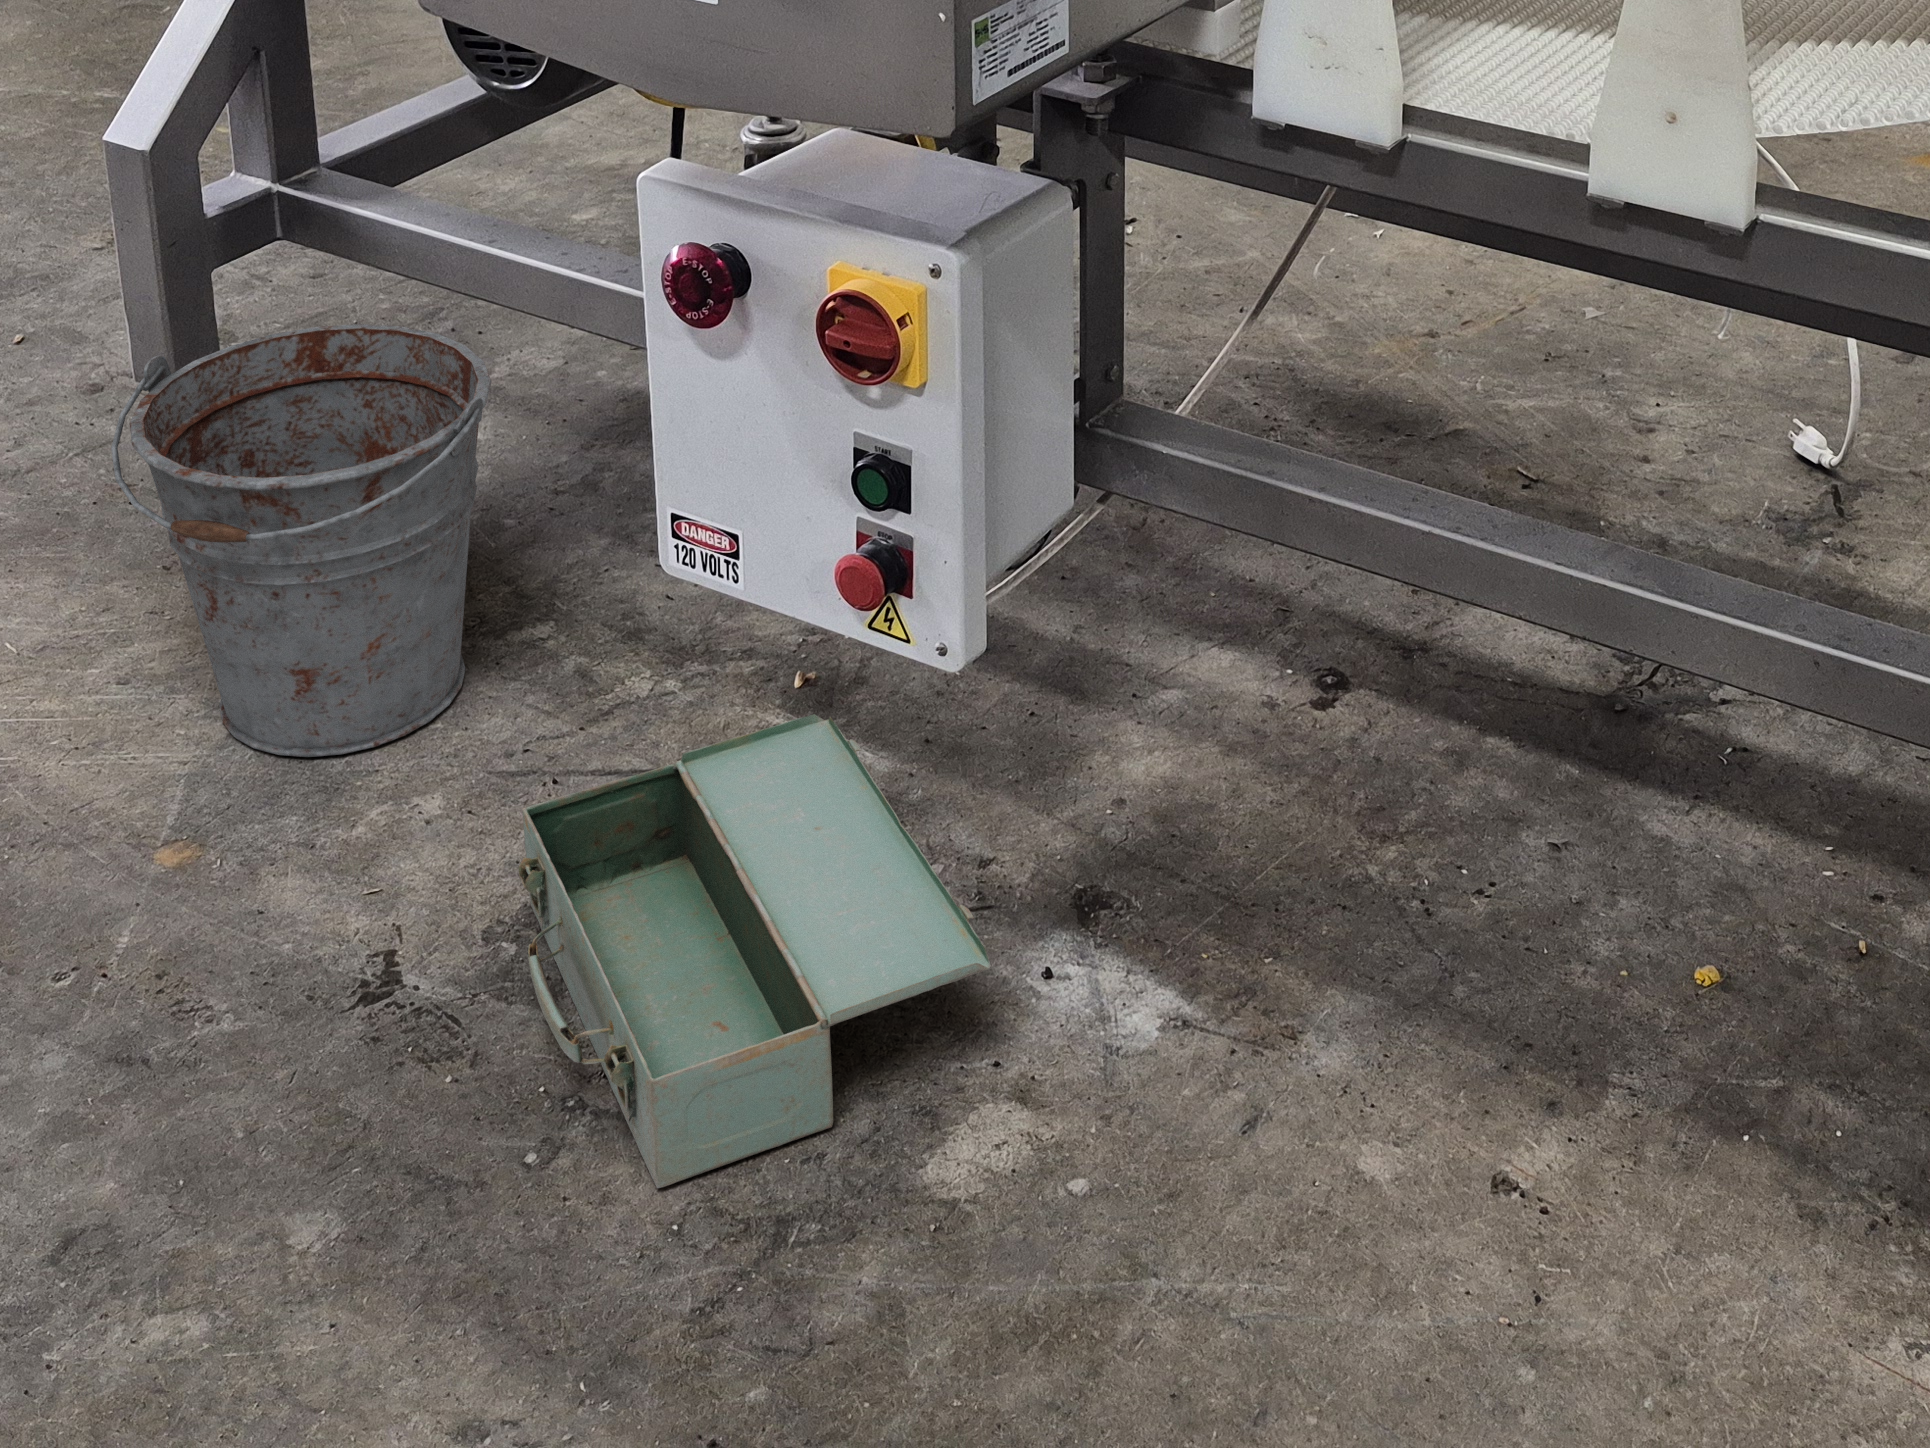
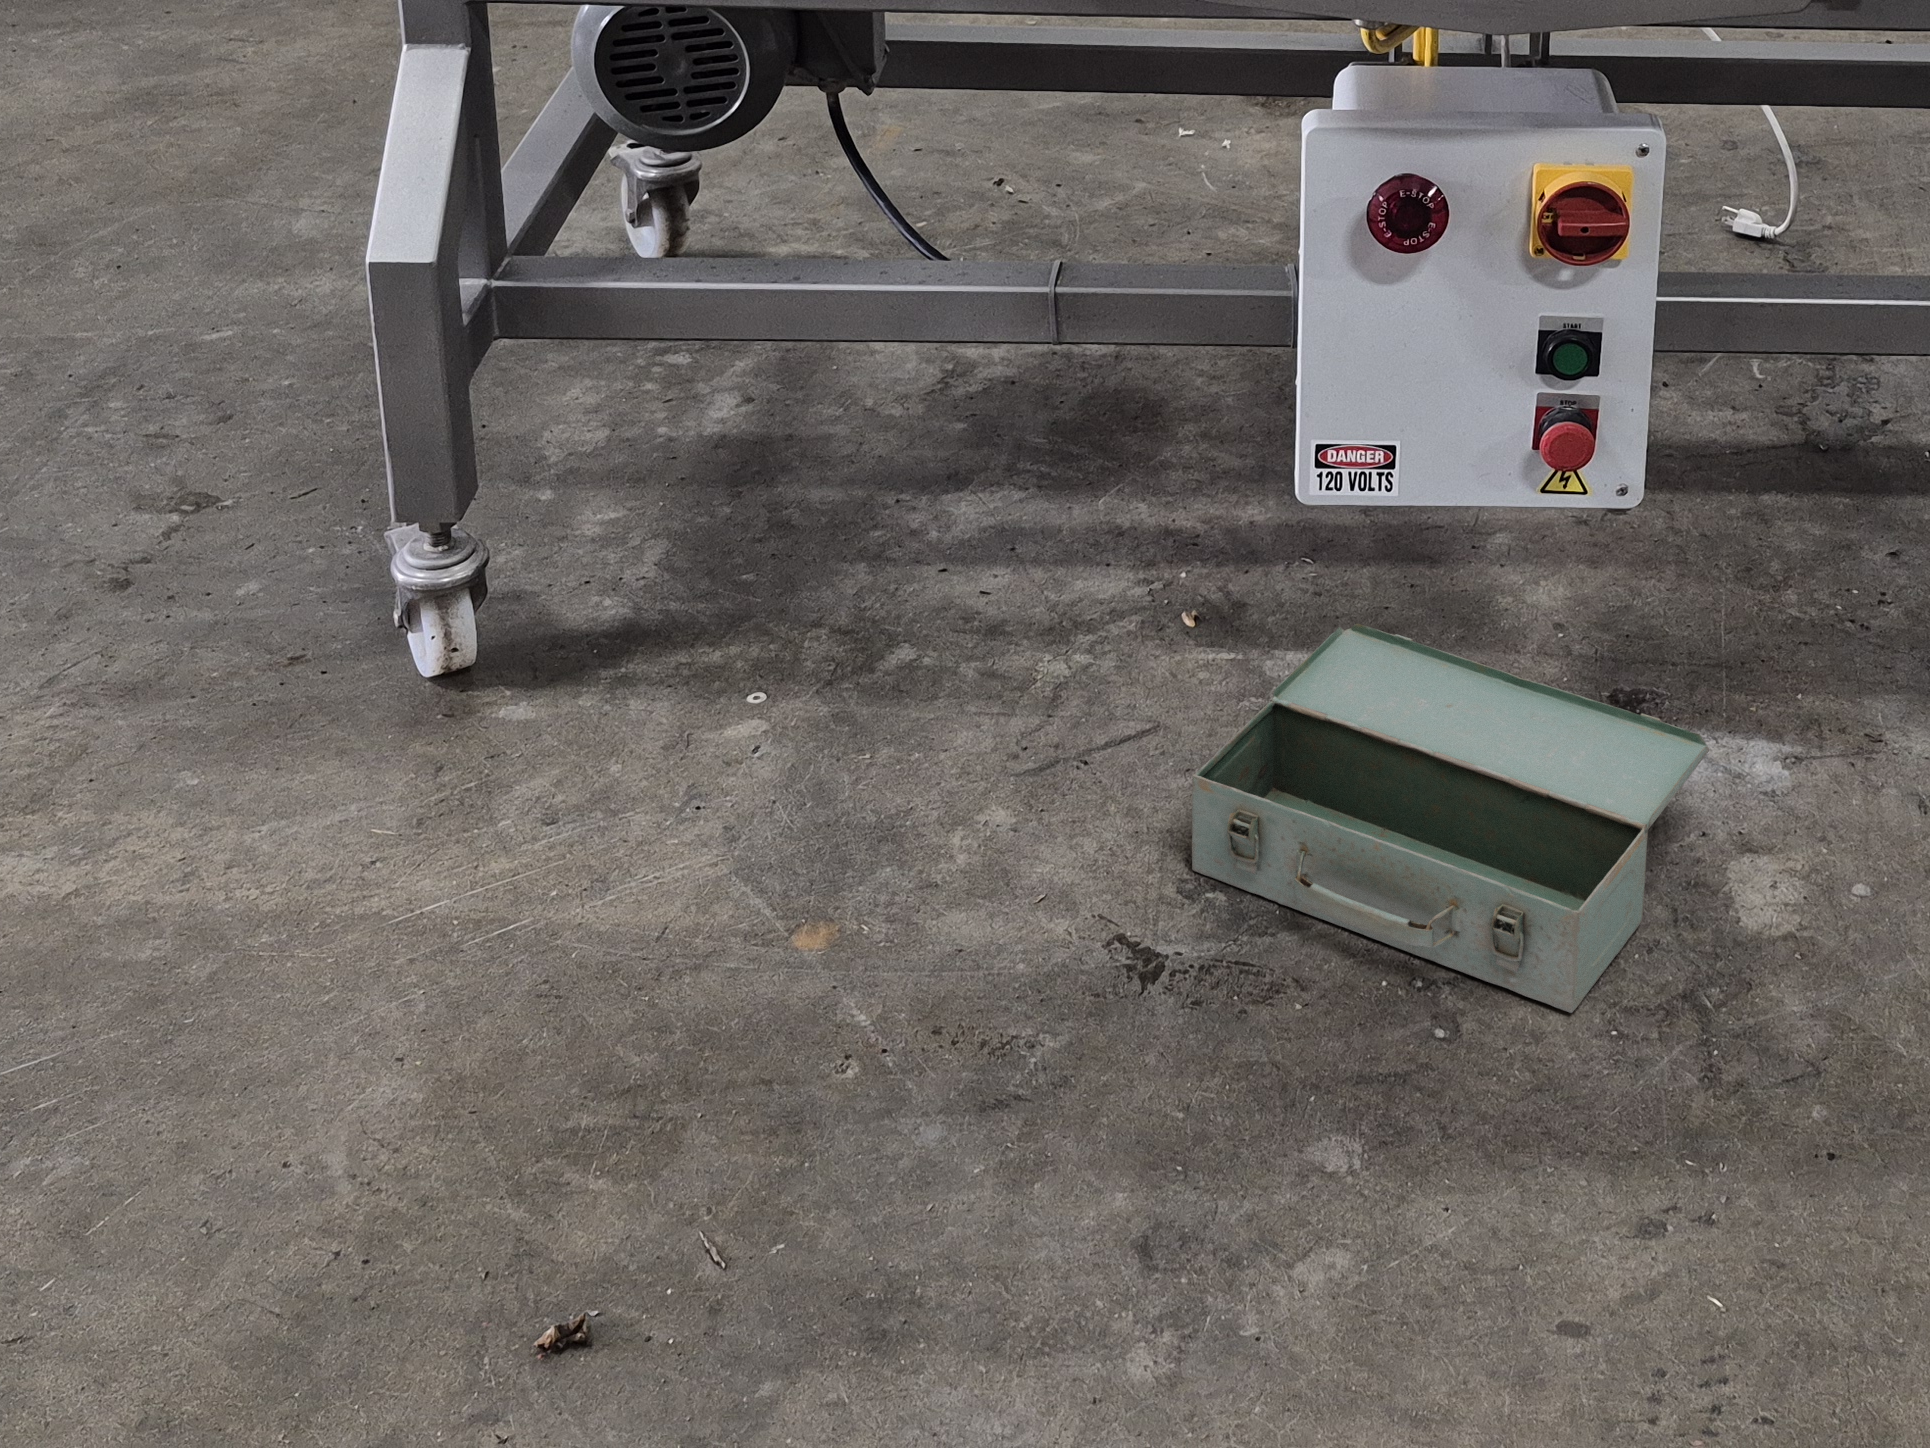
bucket: present [111,324,491,757] -> none [569,391,961,847]

